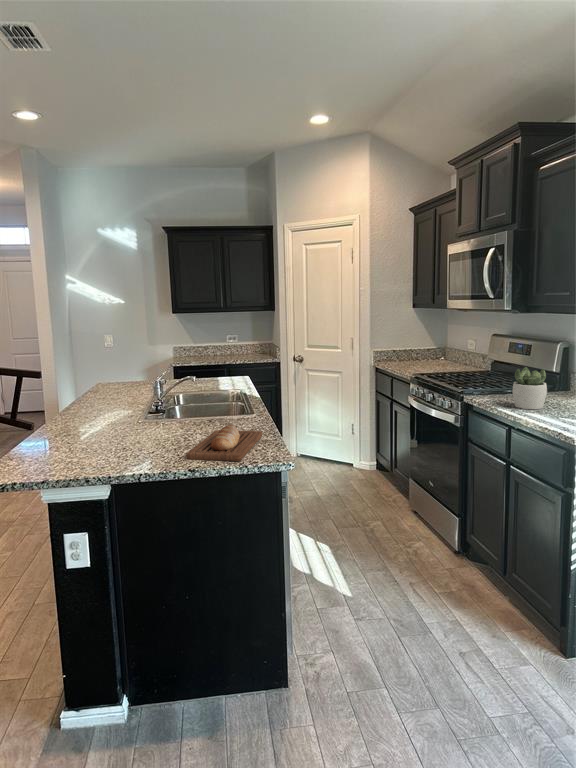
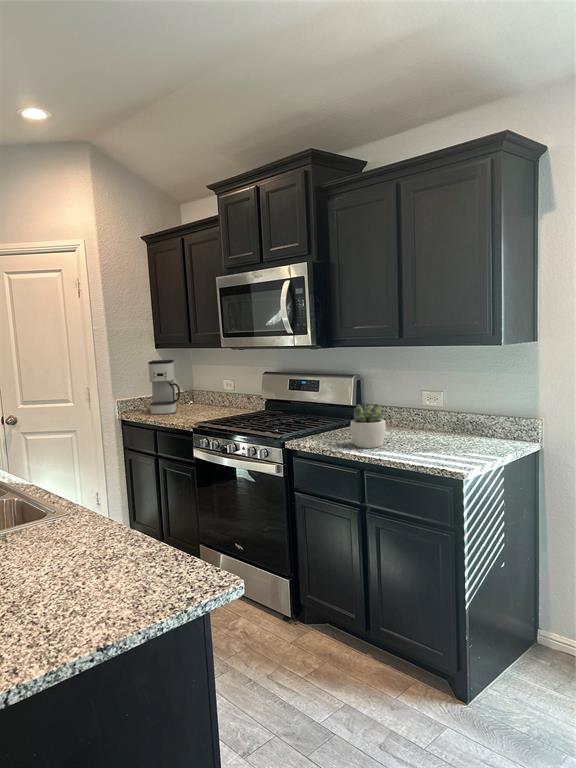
coffee maker: none [395,319,423,365] -> present [148,360,180,415]
bread loaf: present [186,425,262,461] -> none [50,541,161,627]

